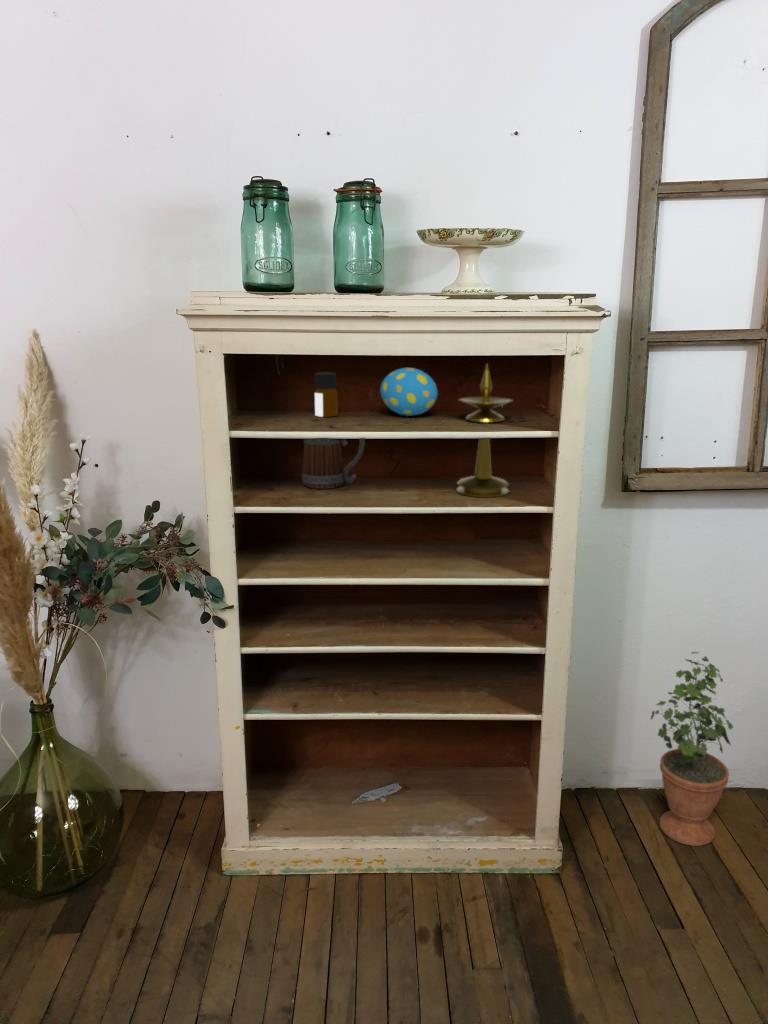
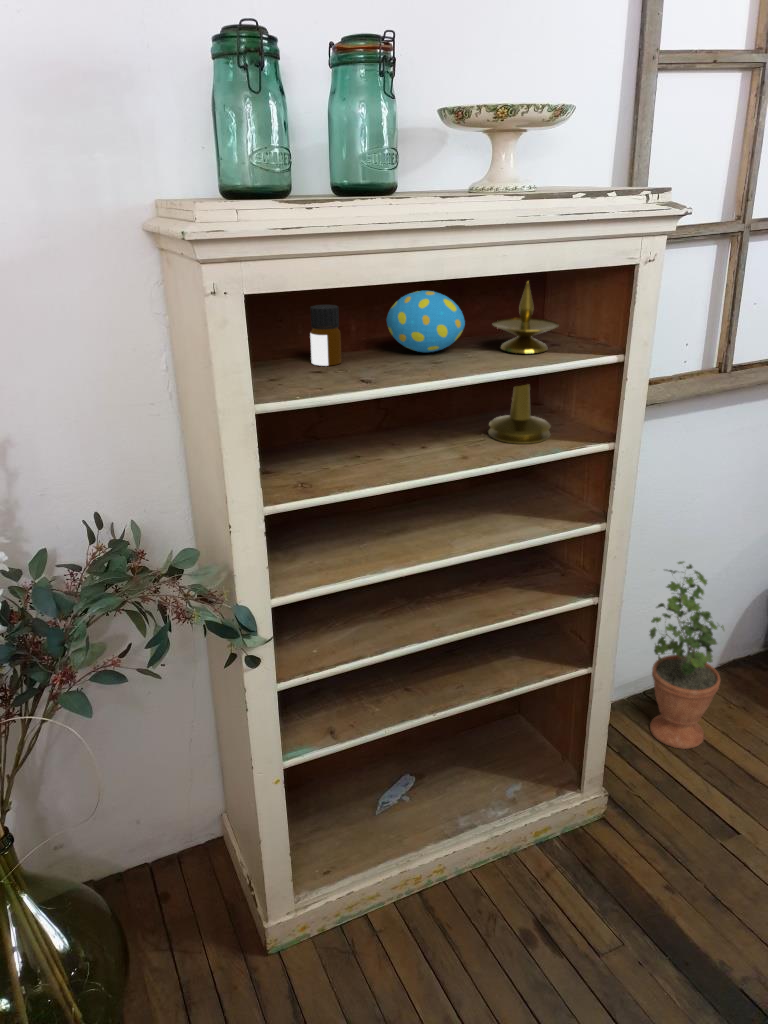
mug: present [302,438,365,489] -> none [299,370,379,461]

